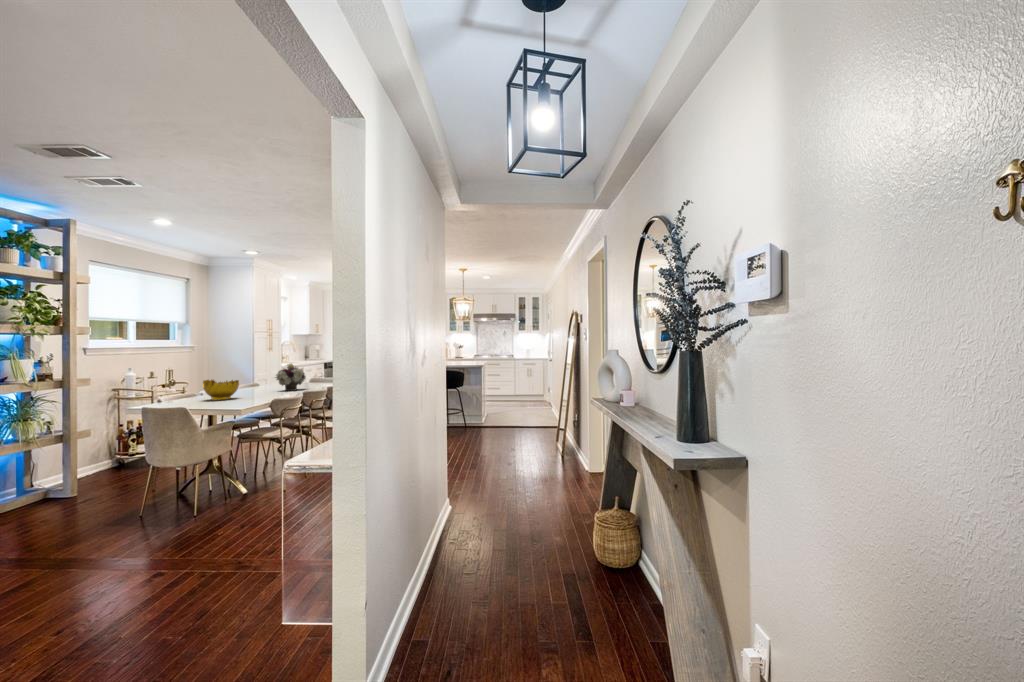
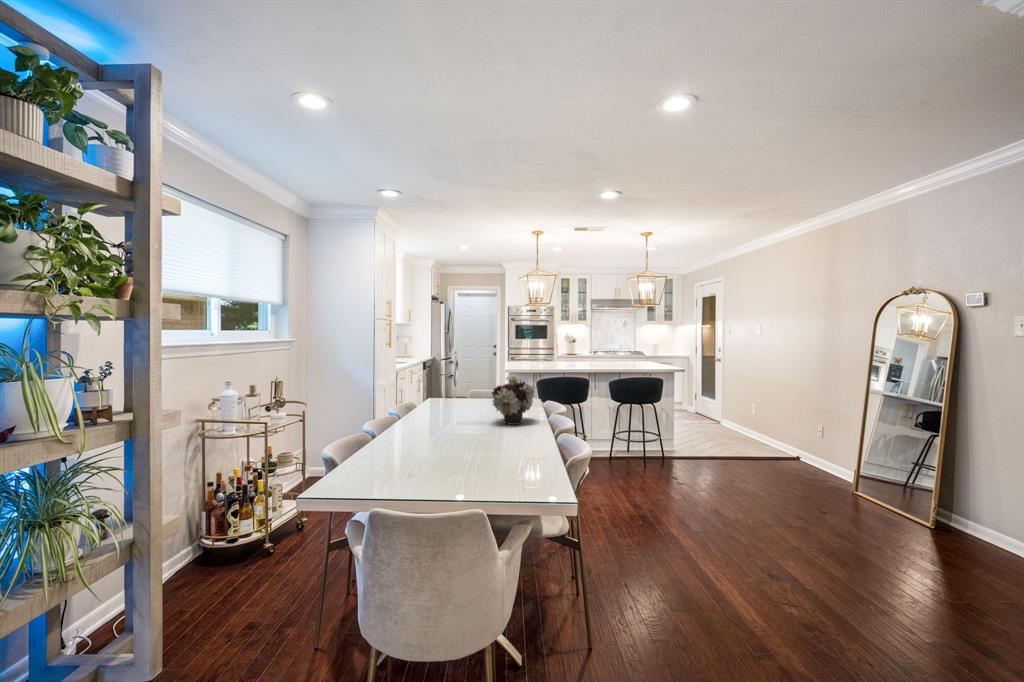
decorative bowl: present [203,380,239,401] -> none [419,413,485,461]

